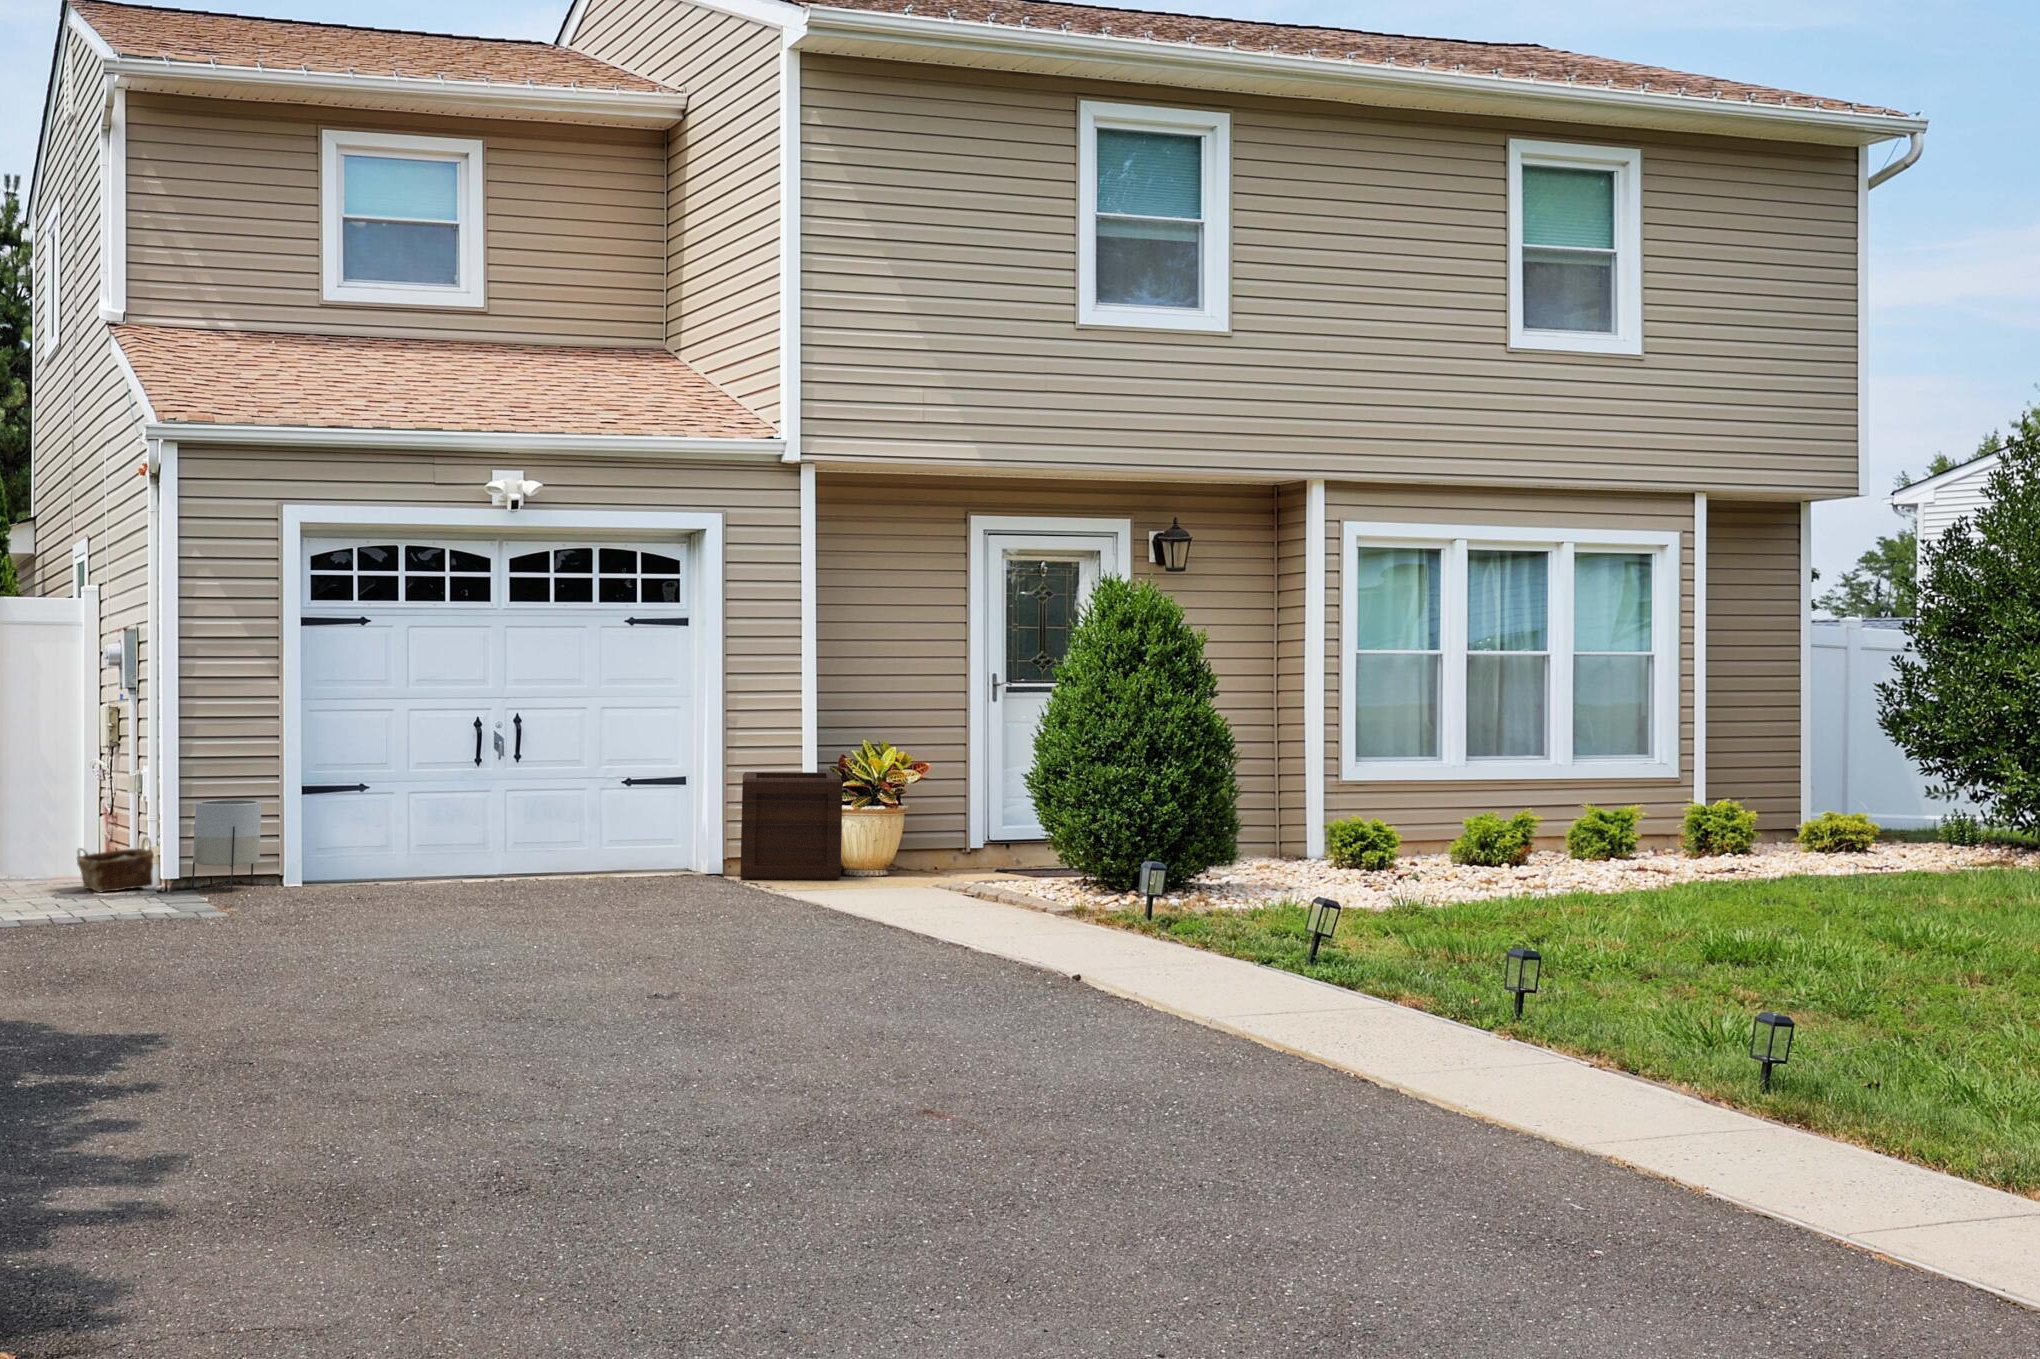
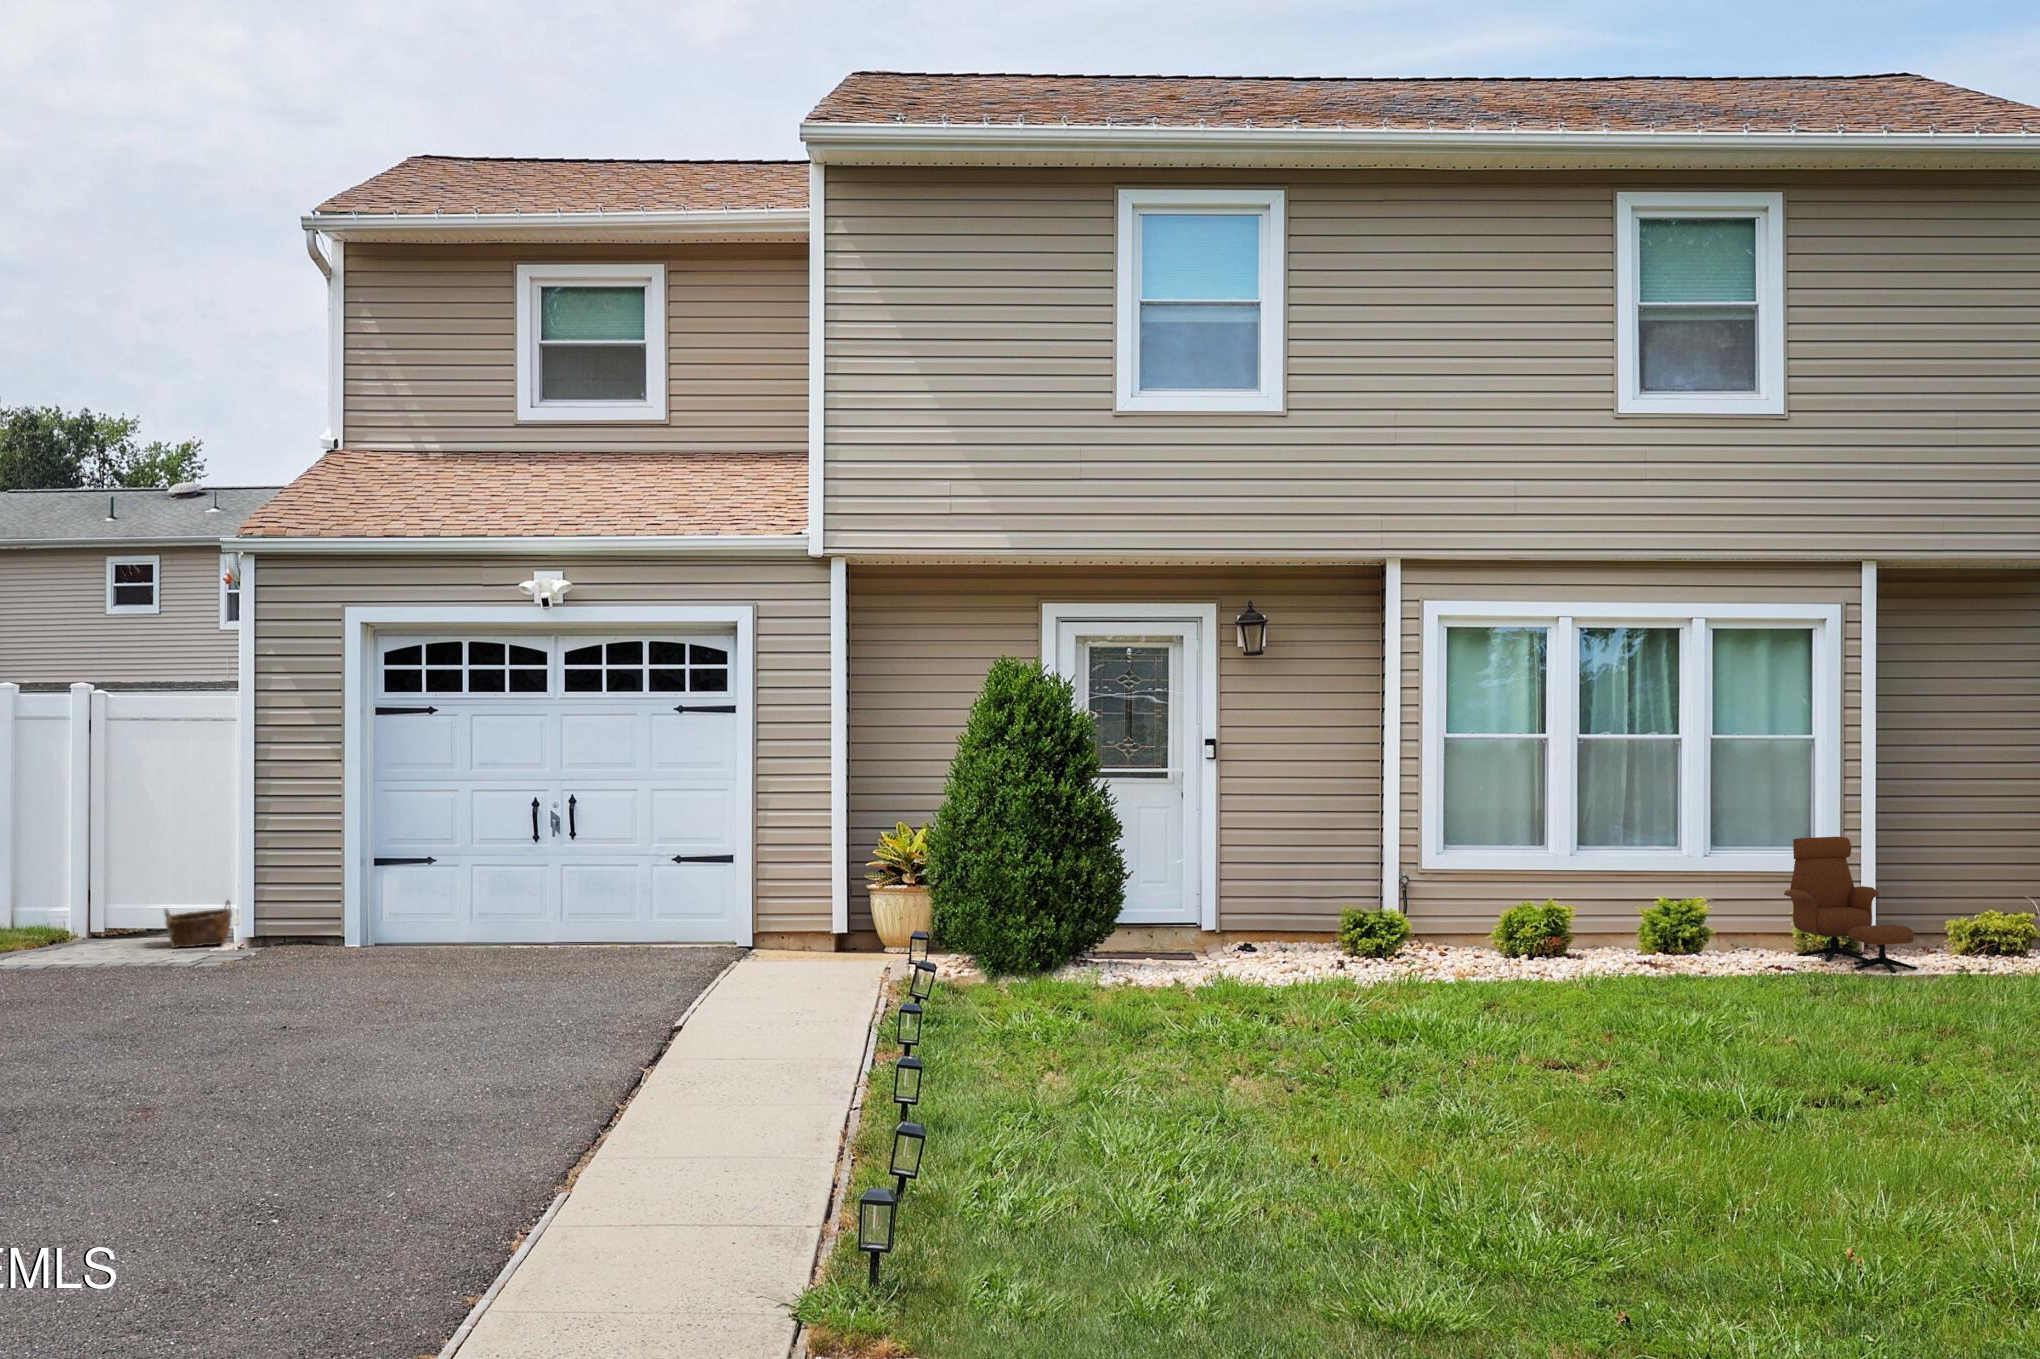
lounge chair: none [1637,740,1761,856] -> present [1784,837,1917,973]
wooden crate: present [740,772,843,880] -> none [734,852,862,962]
planter: present [192,800,261,893] -> none [250,868,312,953]

